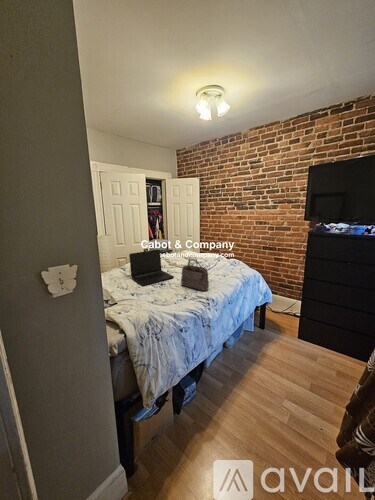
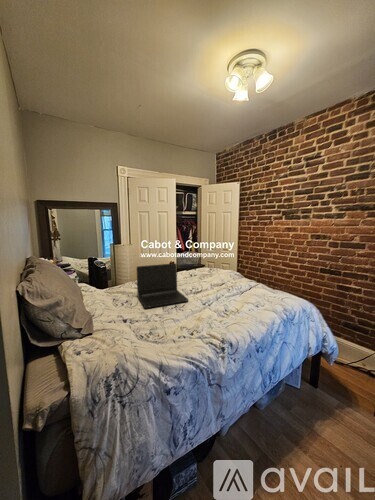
handbag: present [181,258,209,291] -> none [193,274,229,327]

